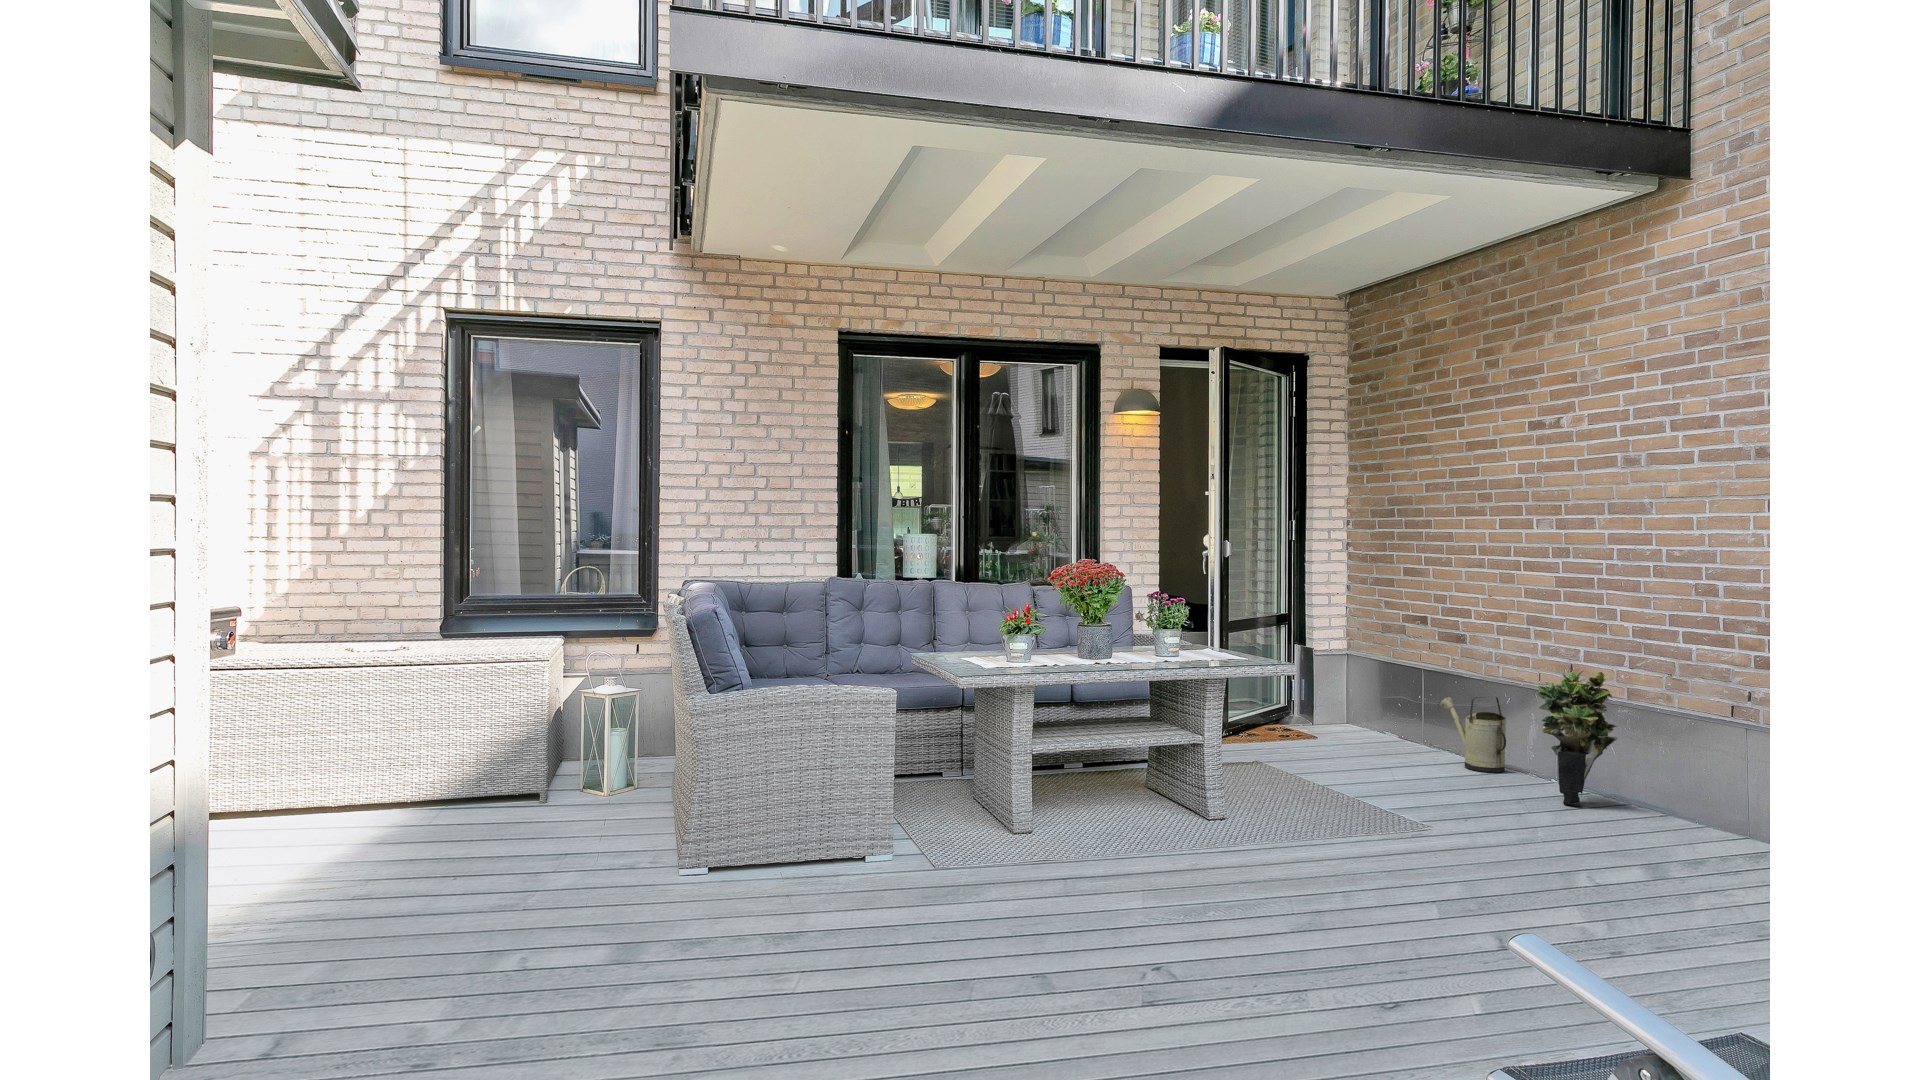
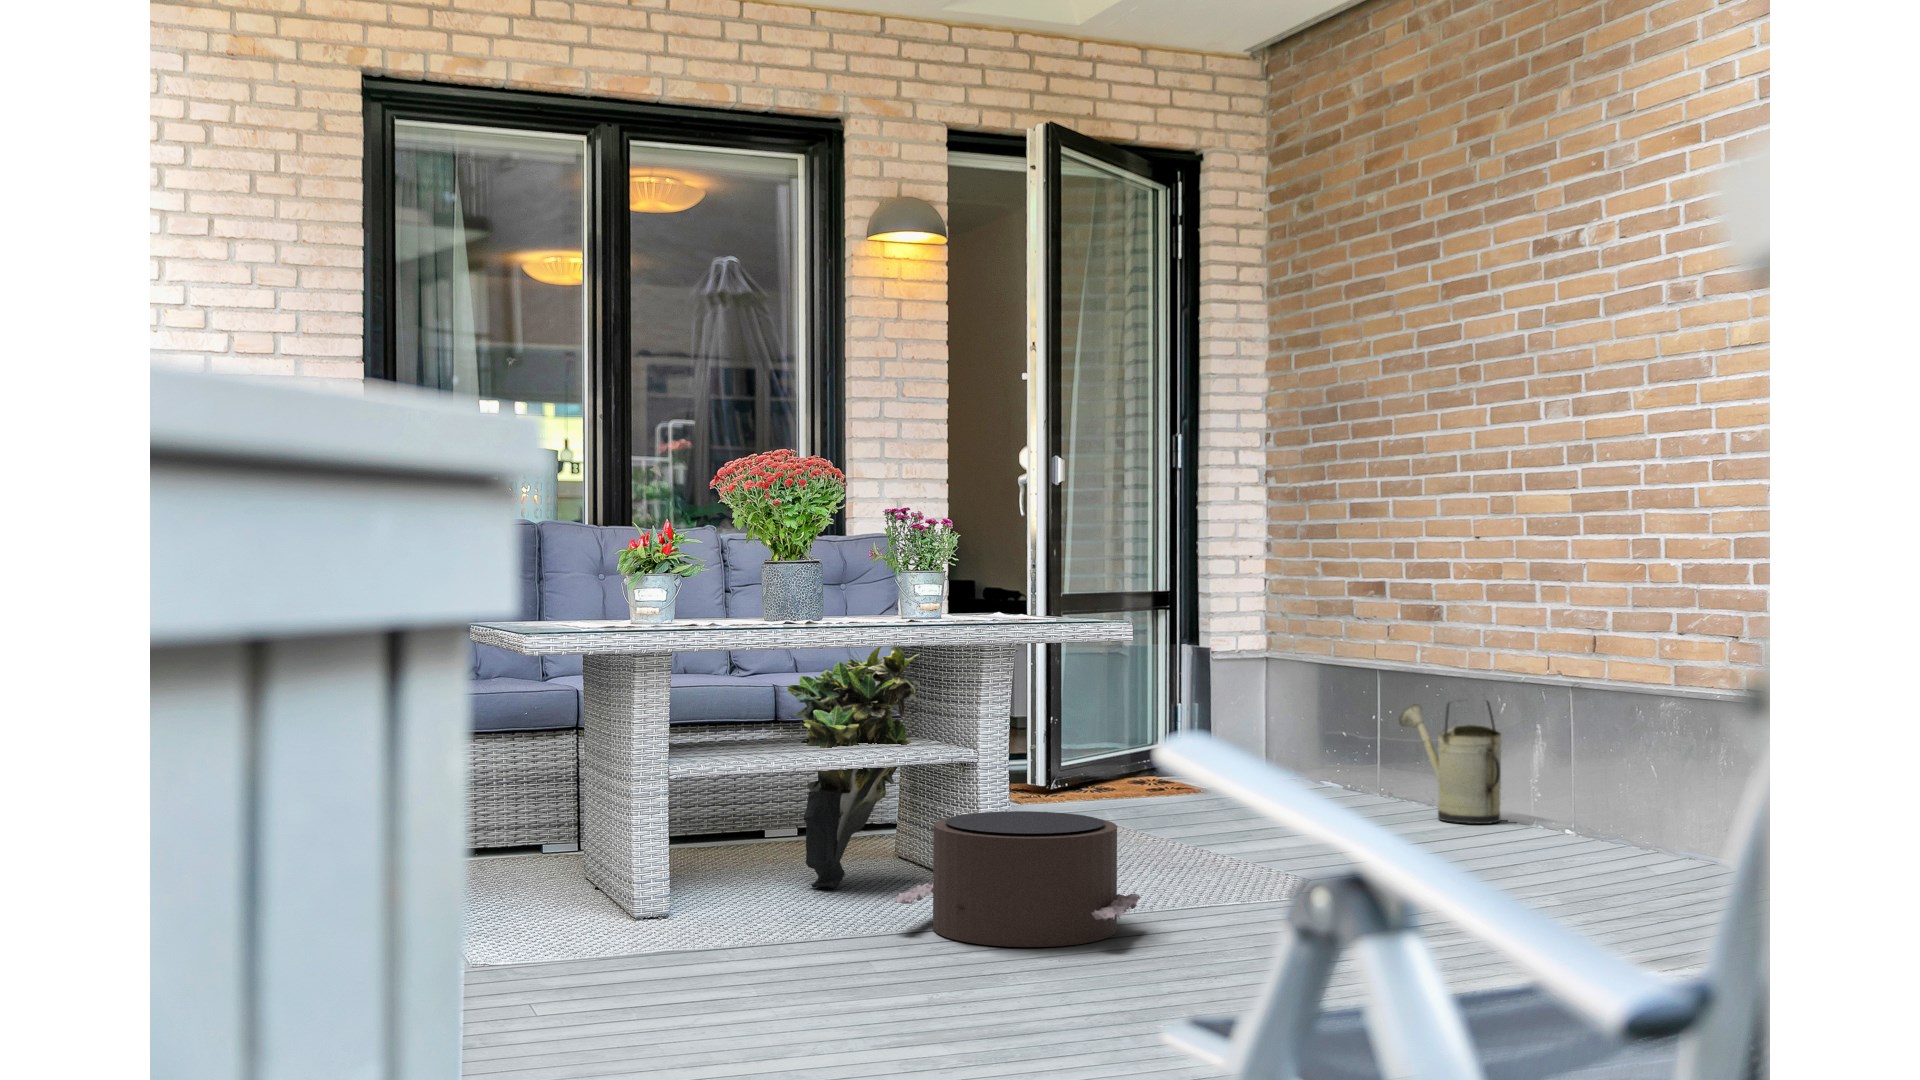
potted plant: present [1537,671,1618,806] -> present [788,646,920,888]
pouf: none [1168,779,1311,866] -> present [895,811,1140,947]

